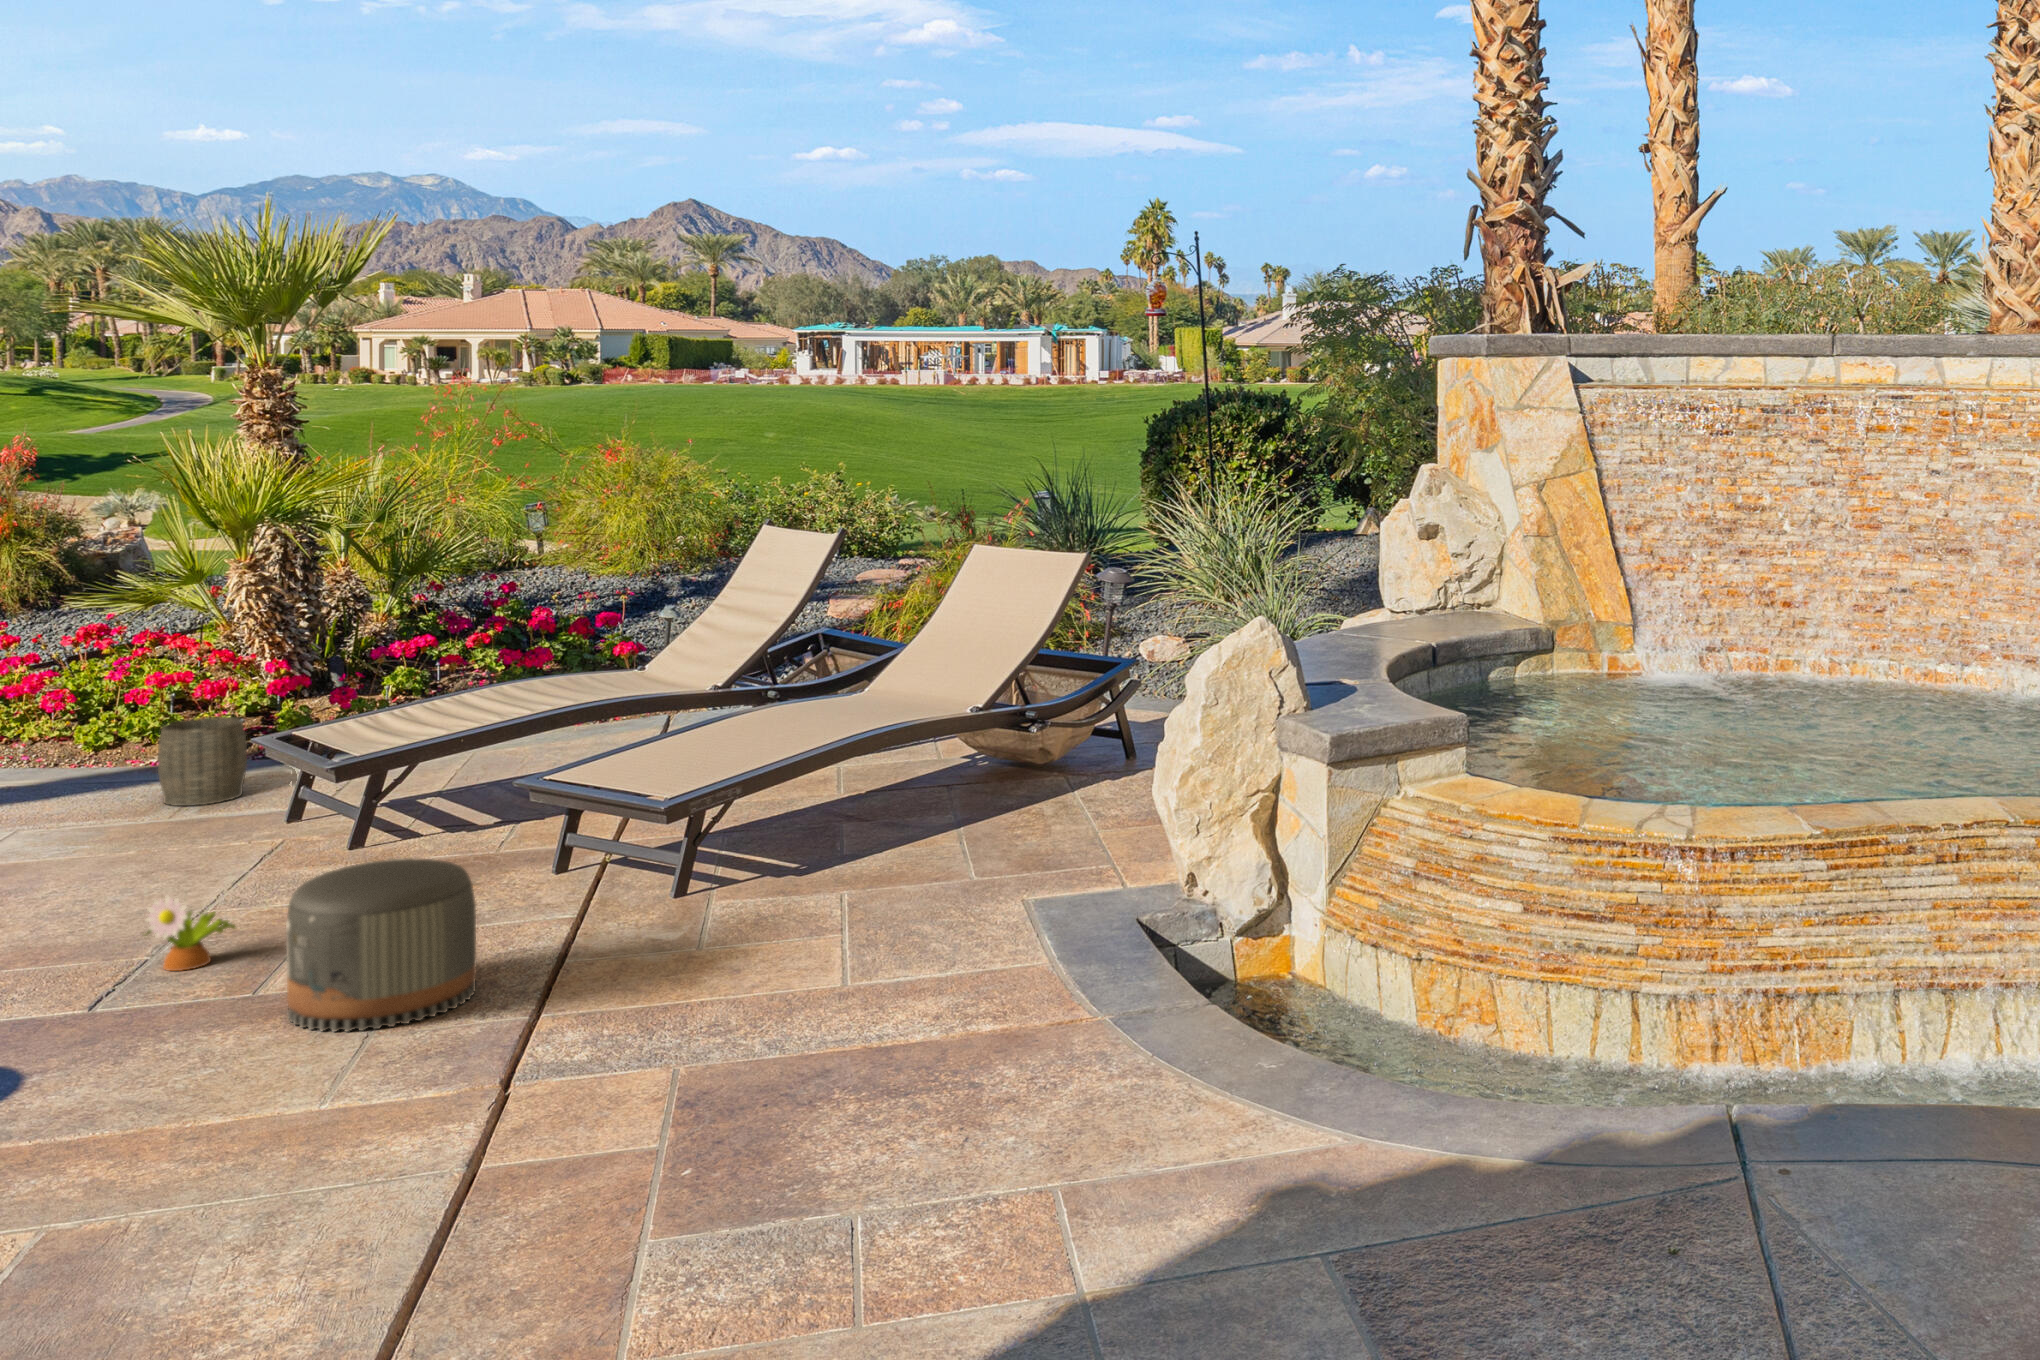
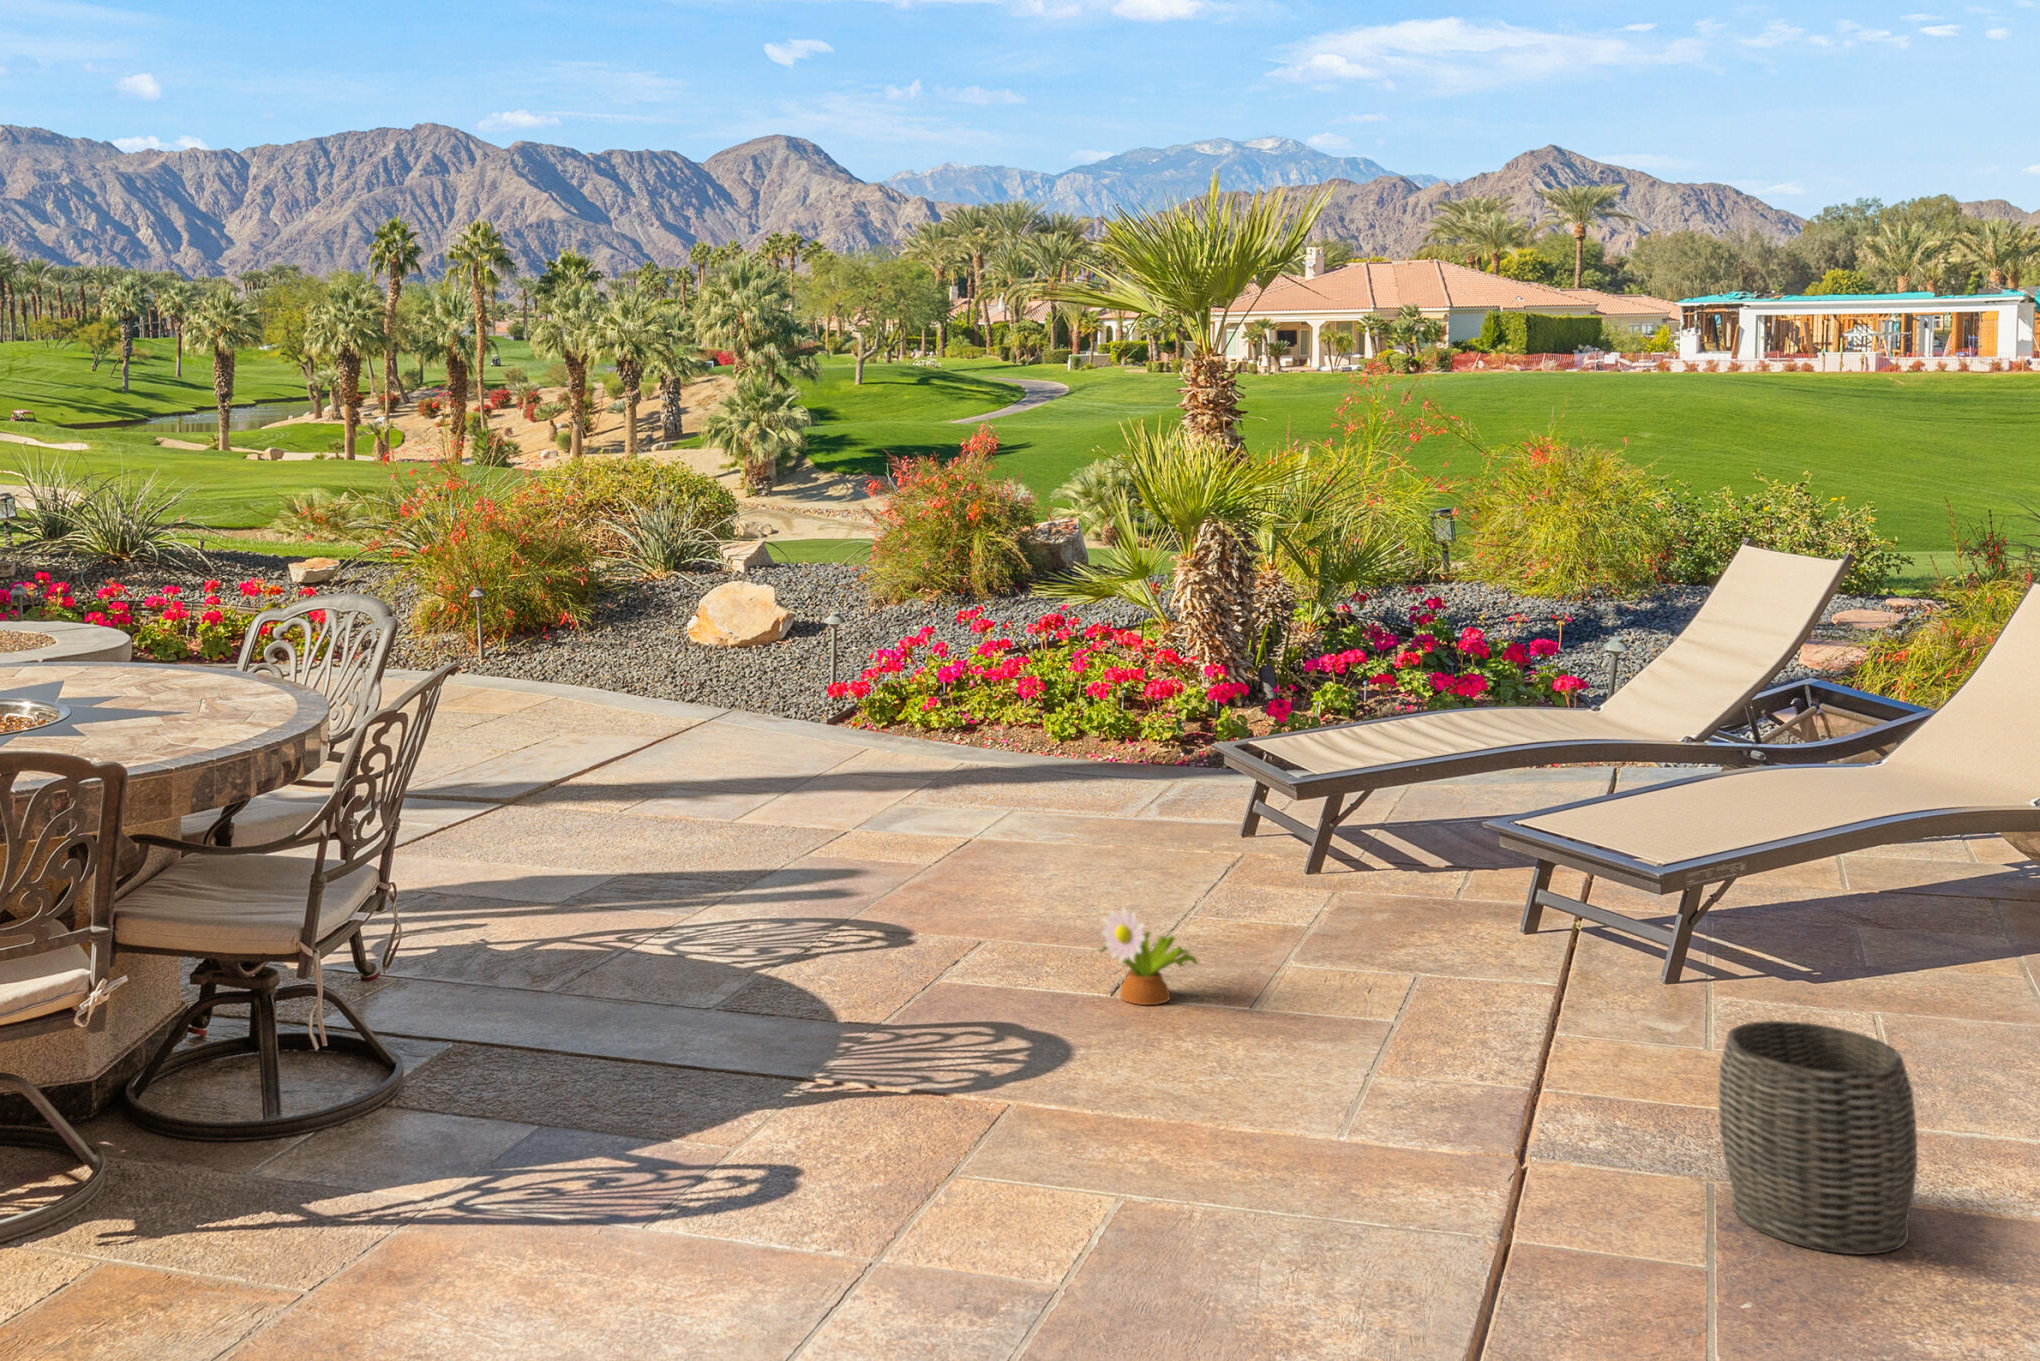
woven basket: present [158,717,247,806] -> present [1719,1021,1917,1254]
pouf: present [286,858,477,1032] -> none [1262,909,1511,1163]

